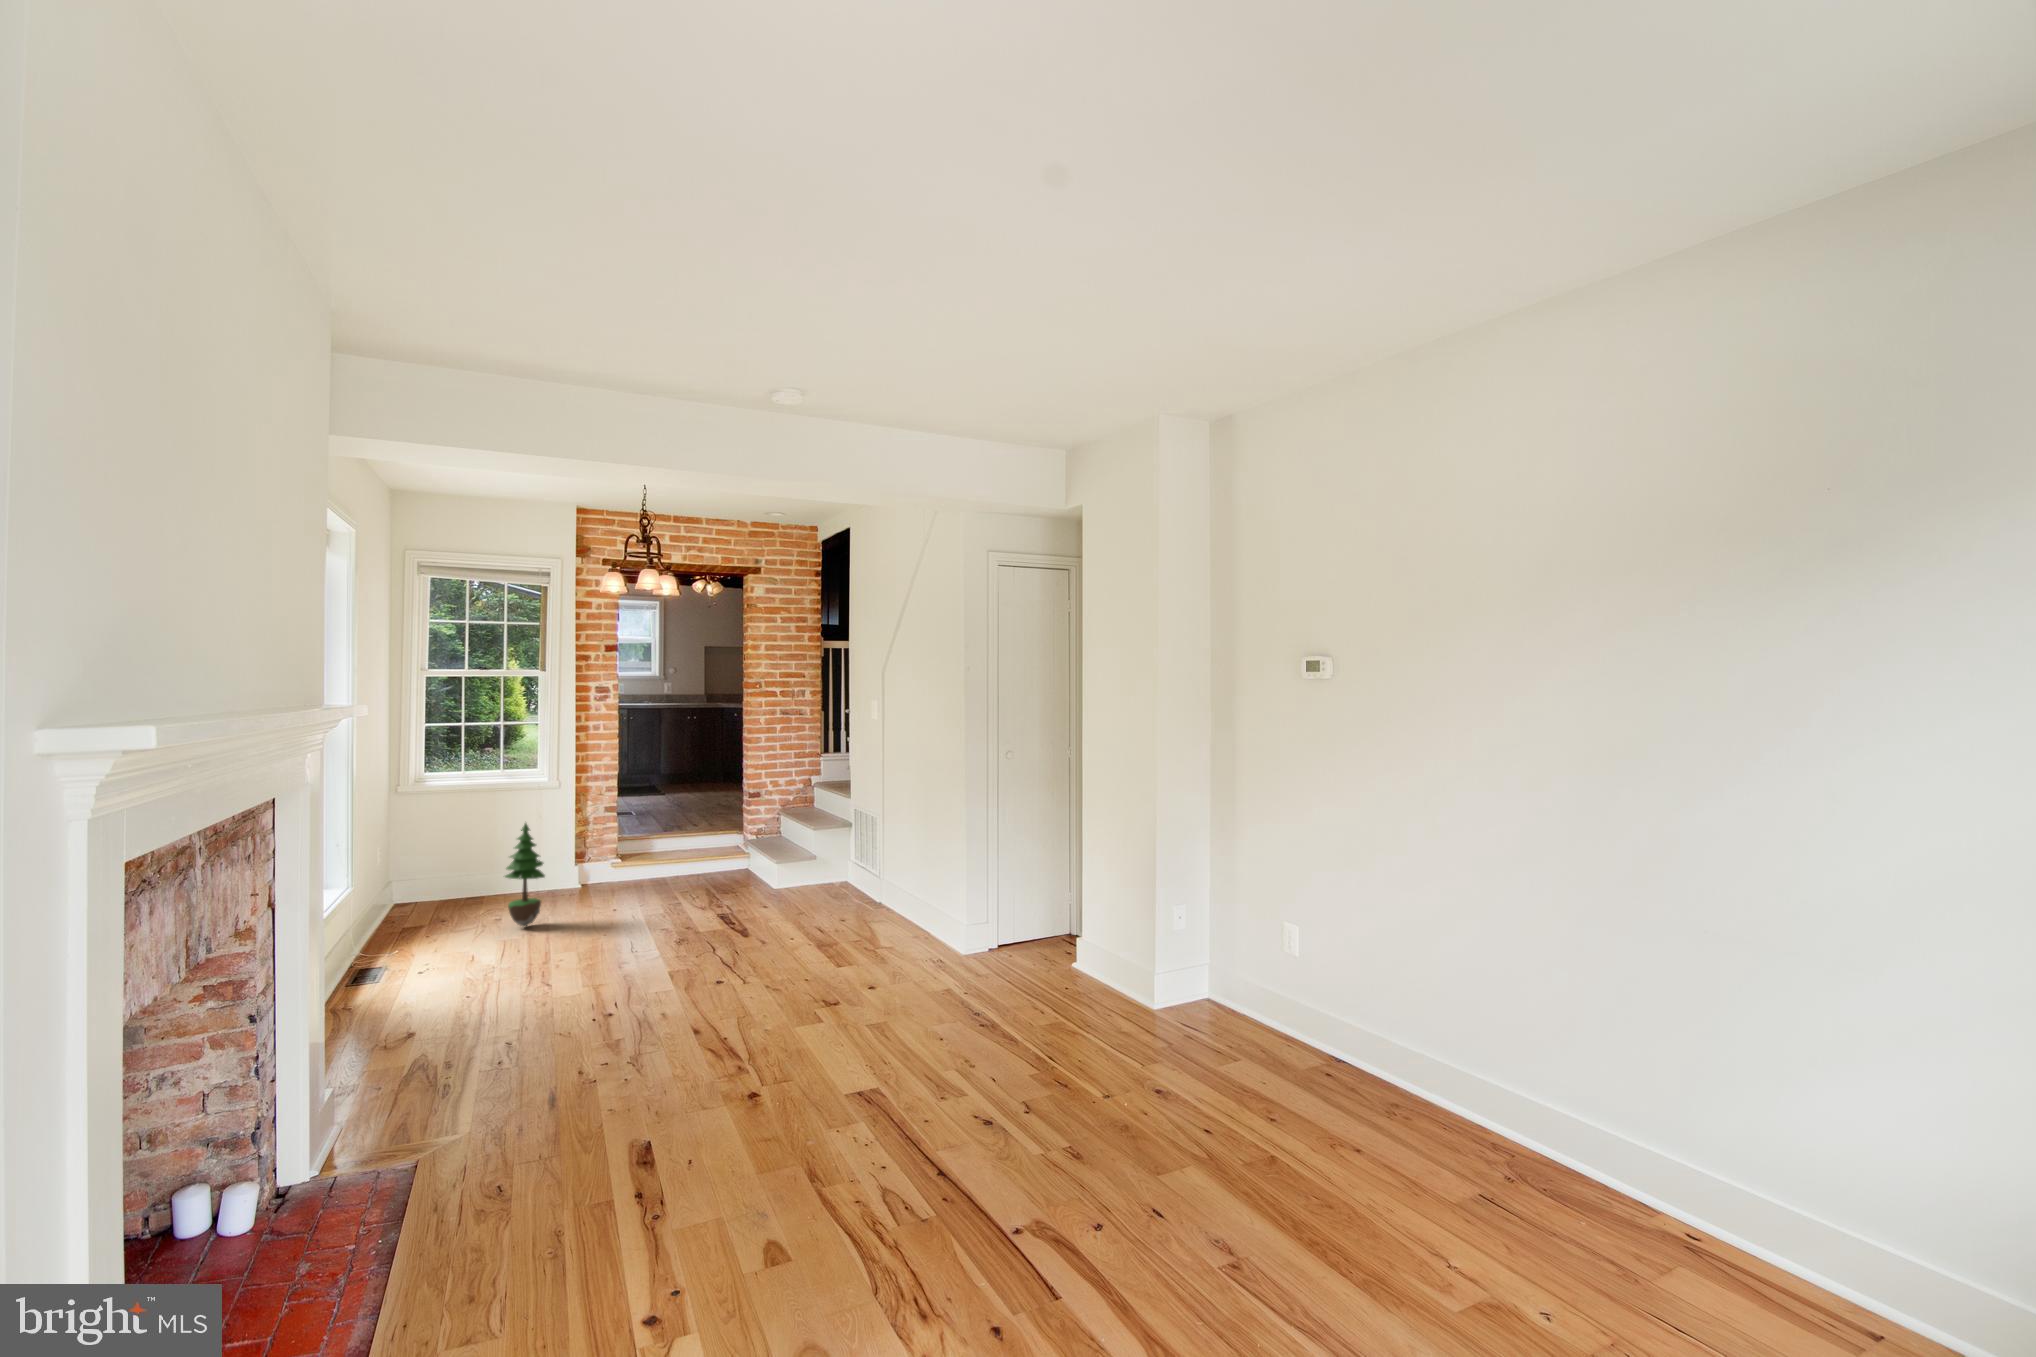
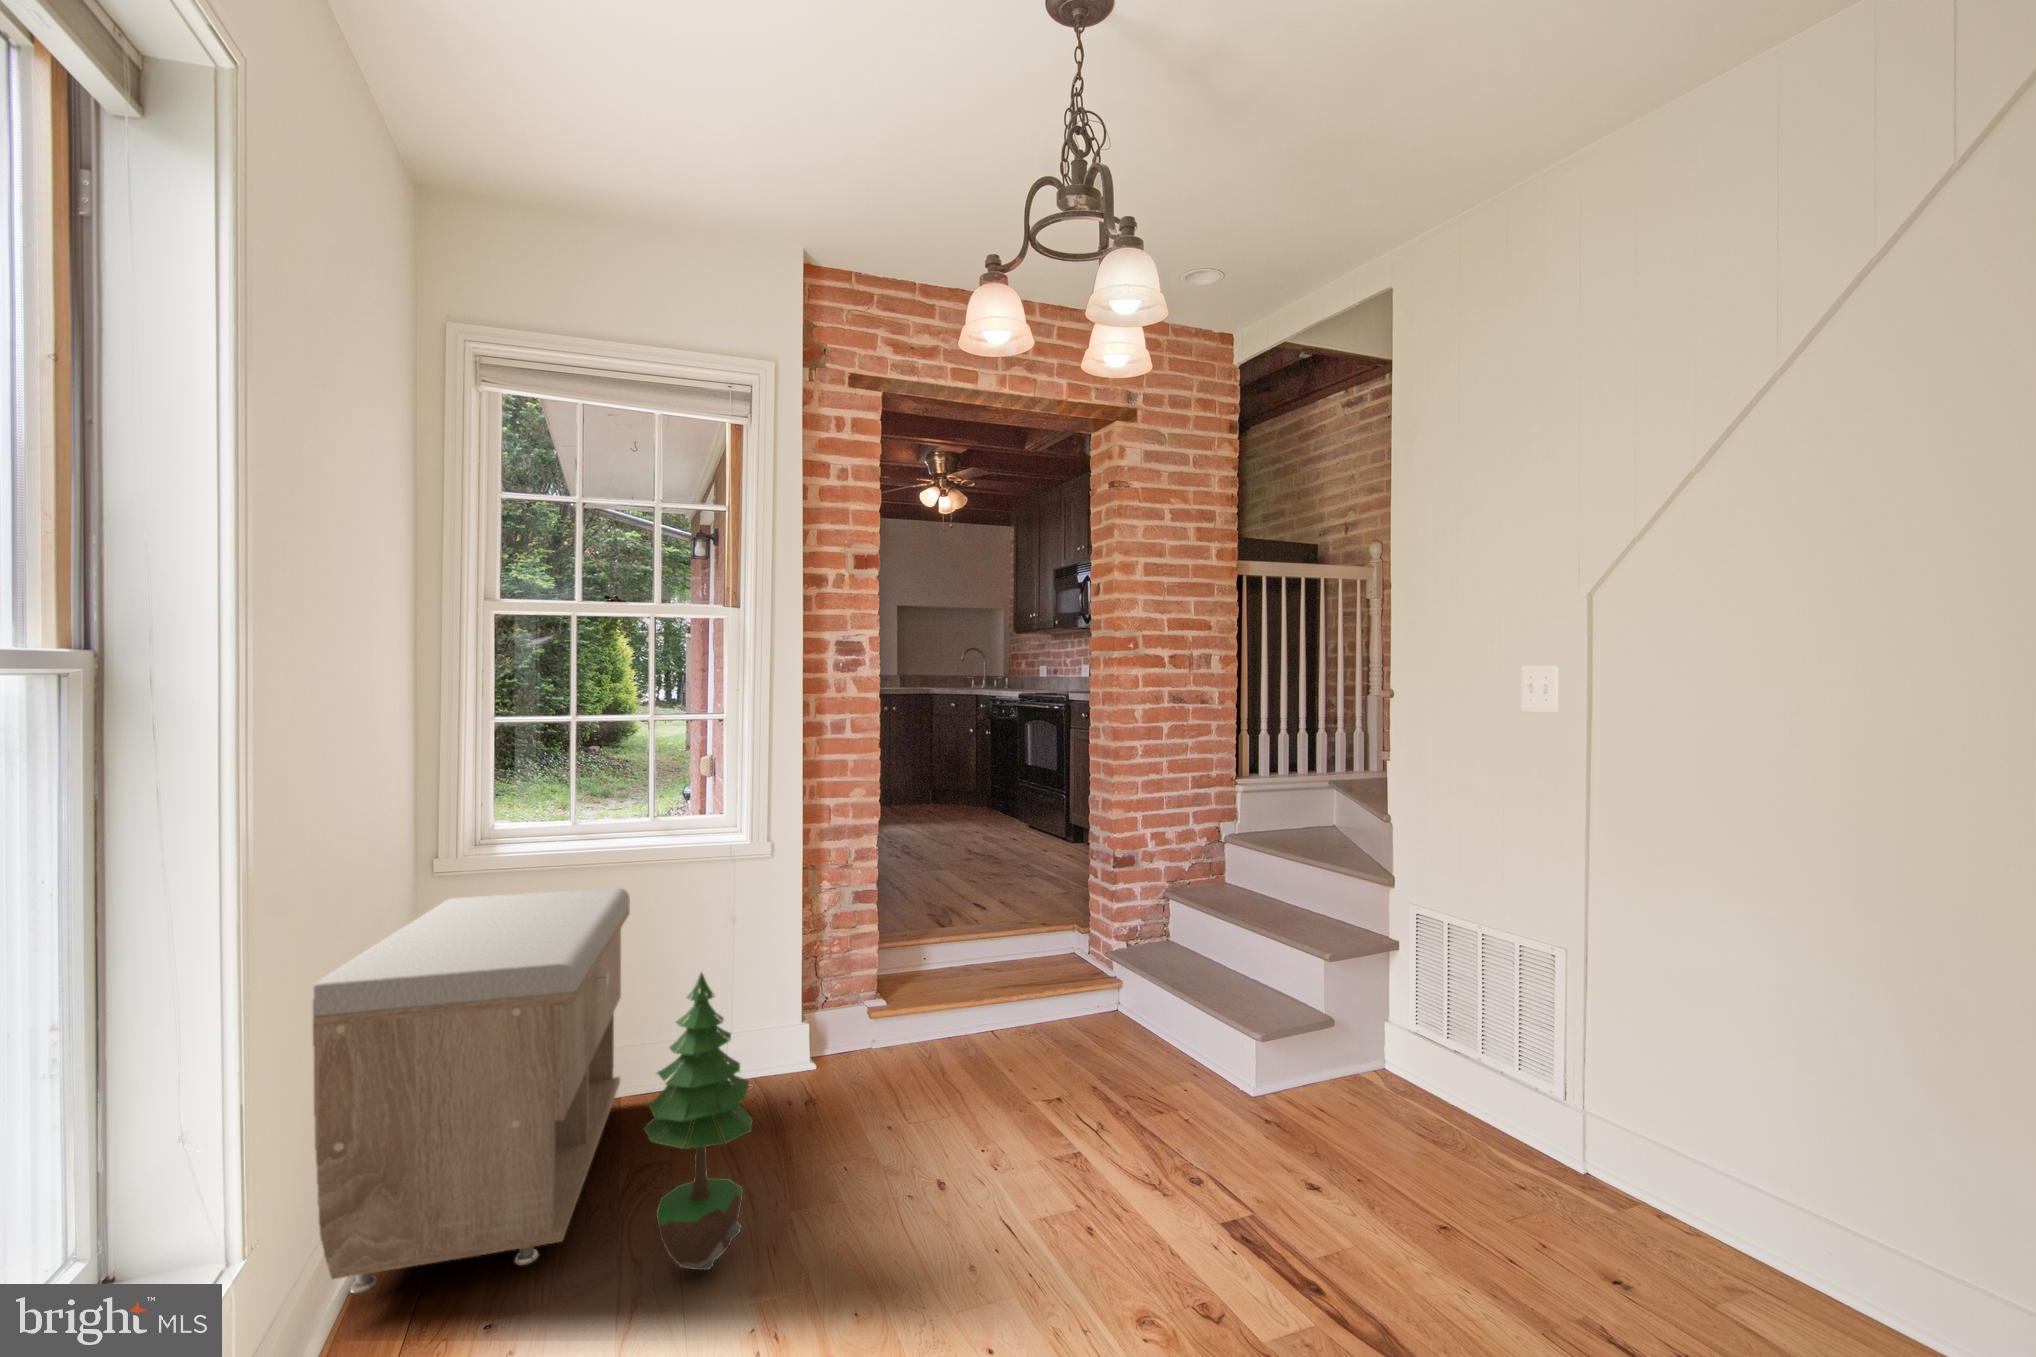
storage bench: none [375,801,491,934] -> present [313,888,630,1293]

